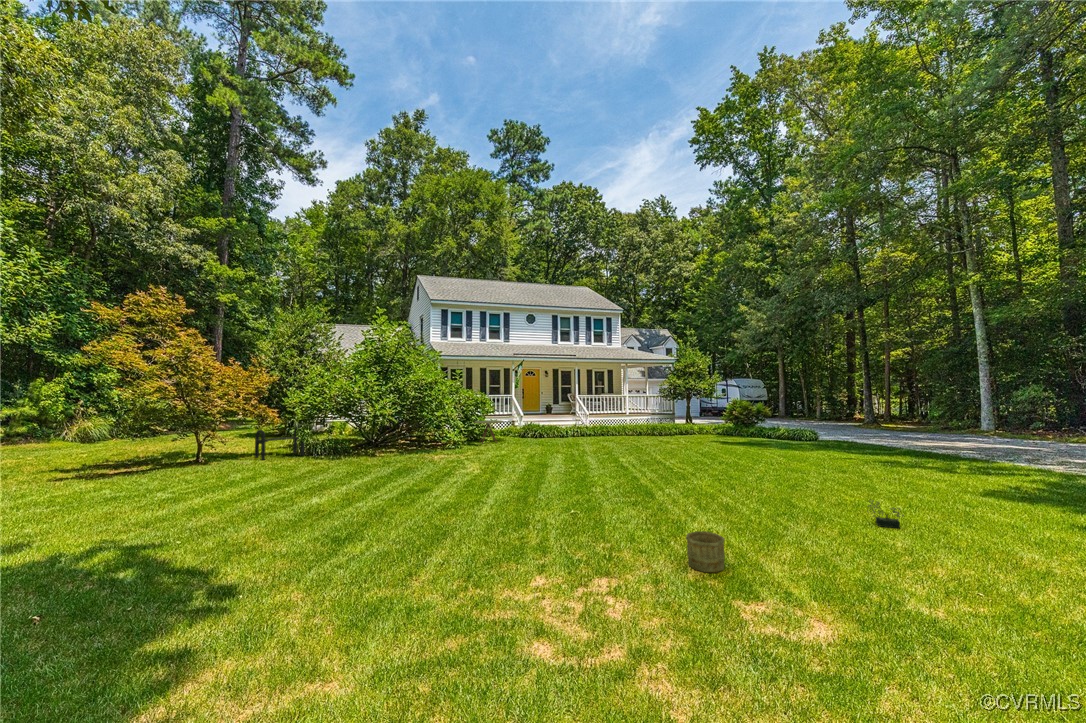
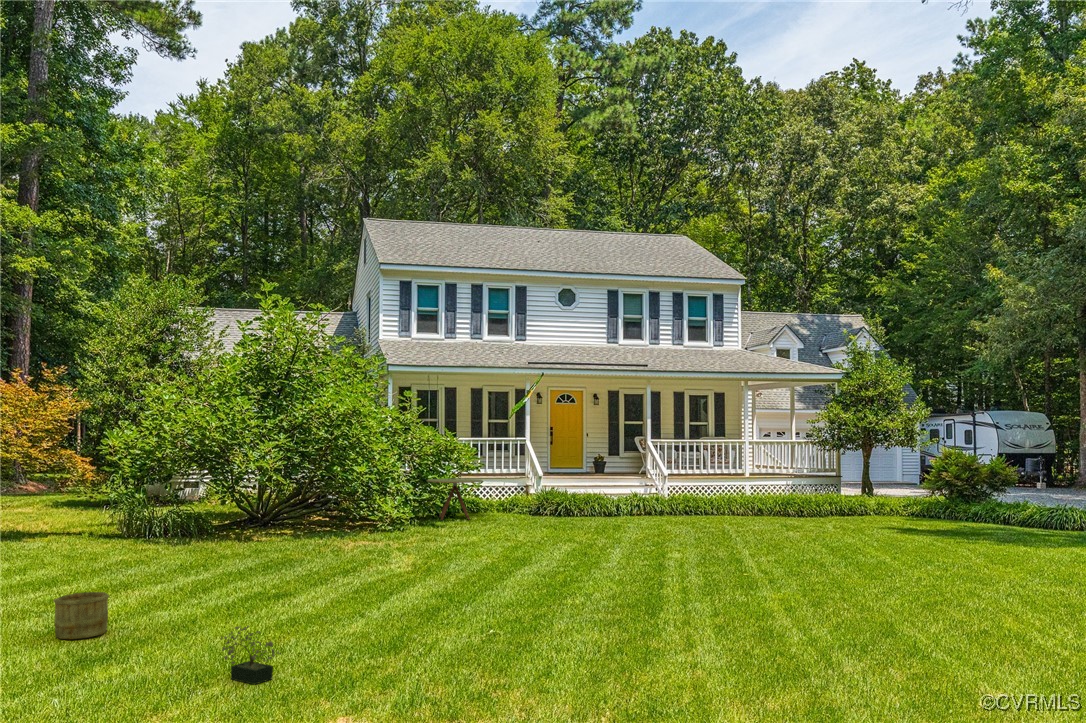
bench: present [255,427,304,460] -> none [55,480,135,532]
decorative plant: present [870,500,904,529] -> present [222,626,280,684]
wooden bucket: present [686,531,725,572] -> present [53,592,109,639]

